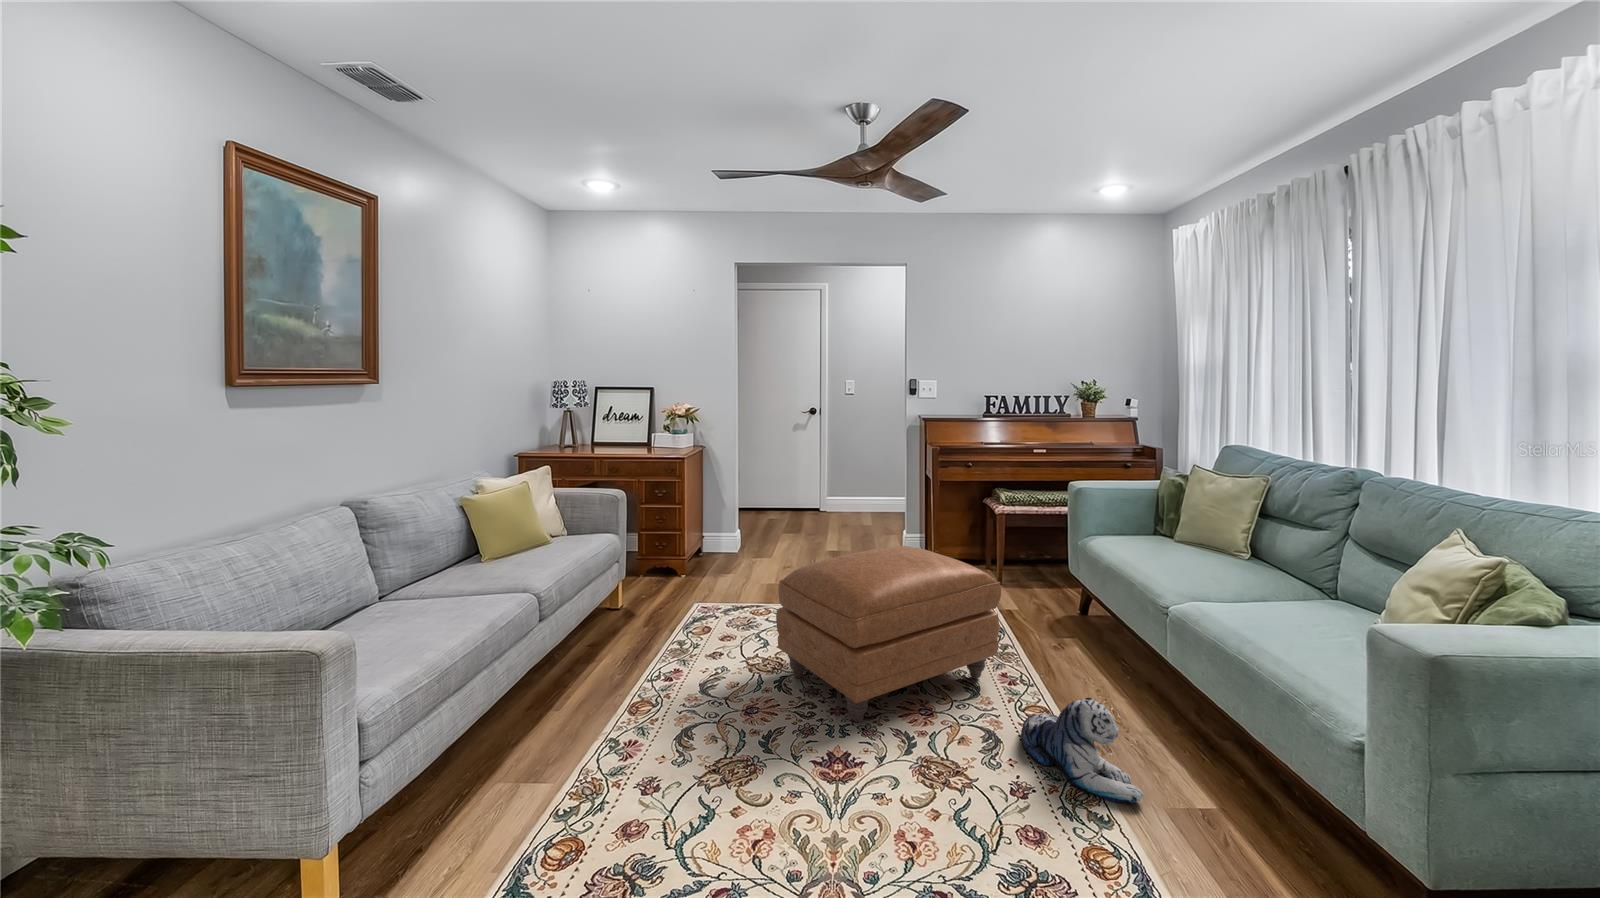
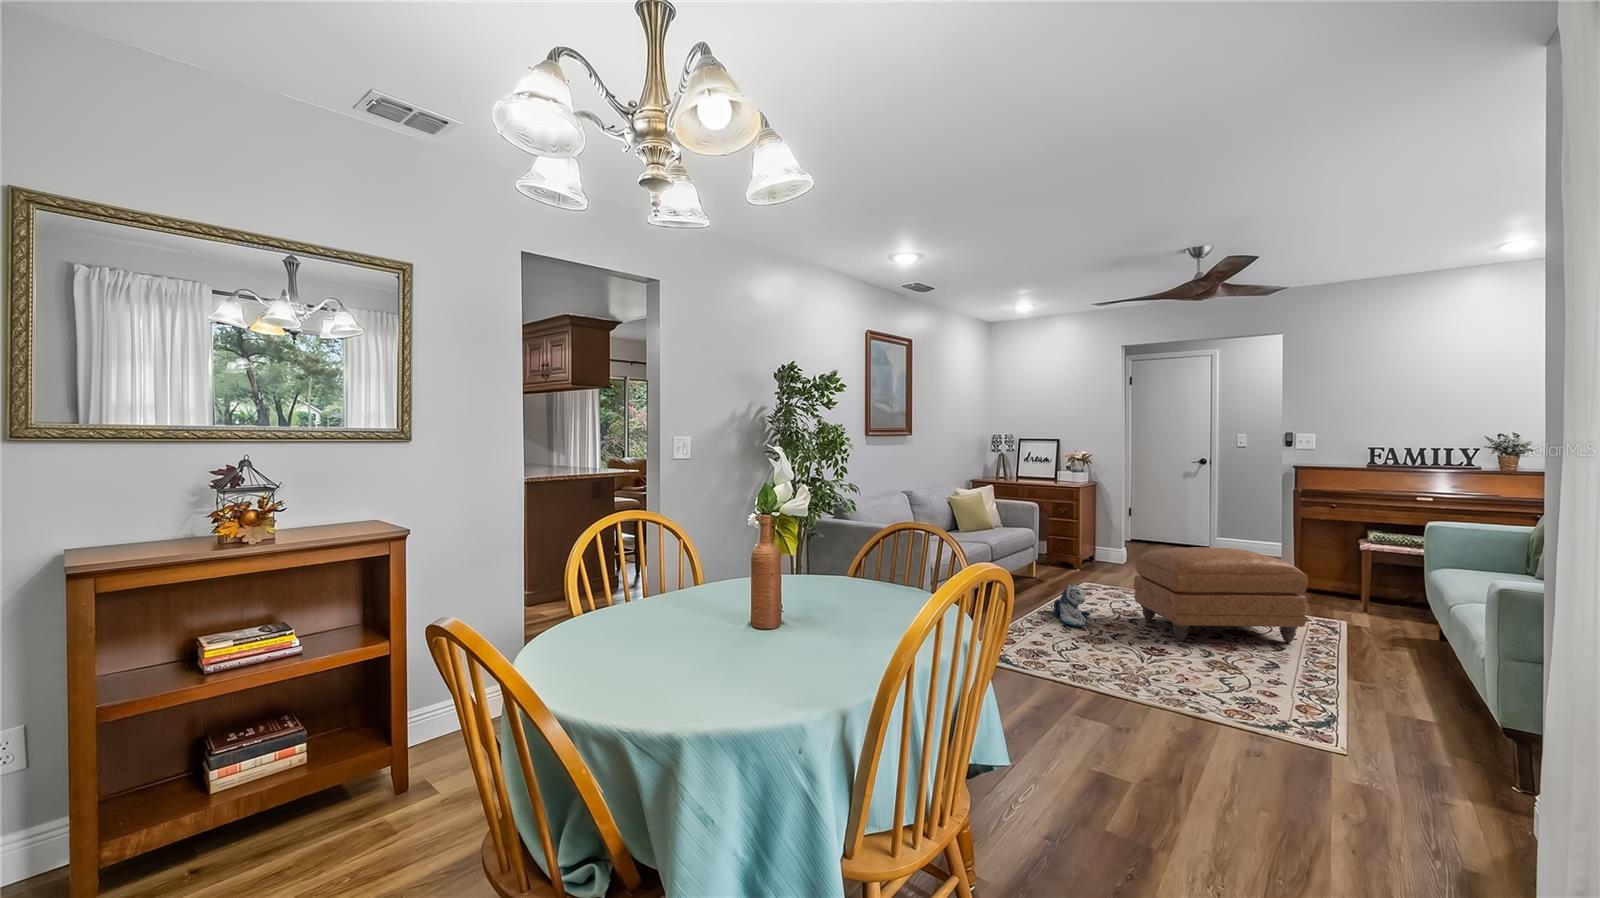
plush toy: present [1021,698,1143,803] -> present [1053,585,1090,627]

